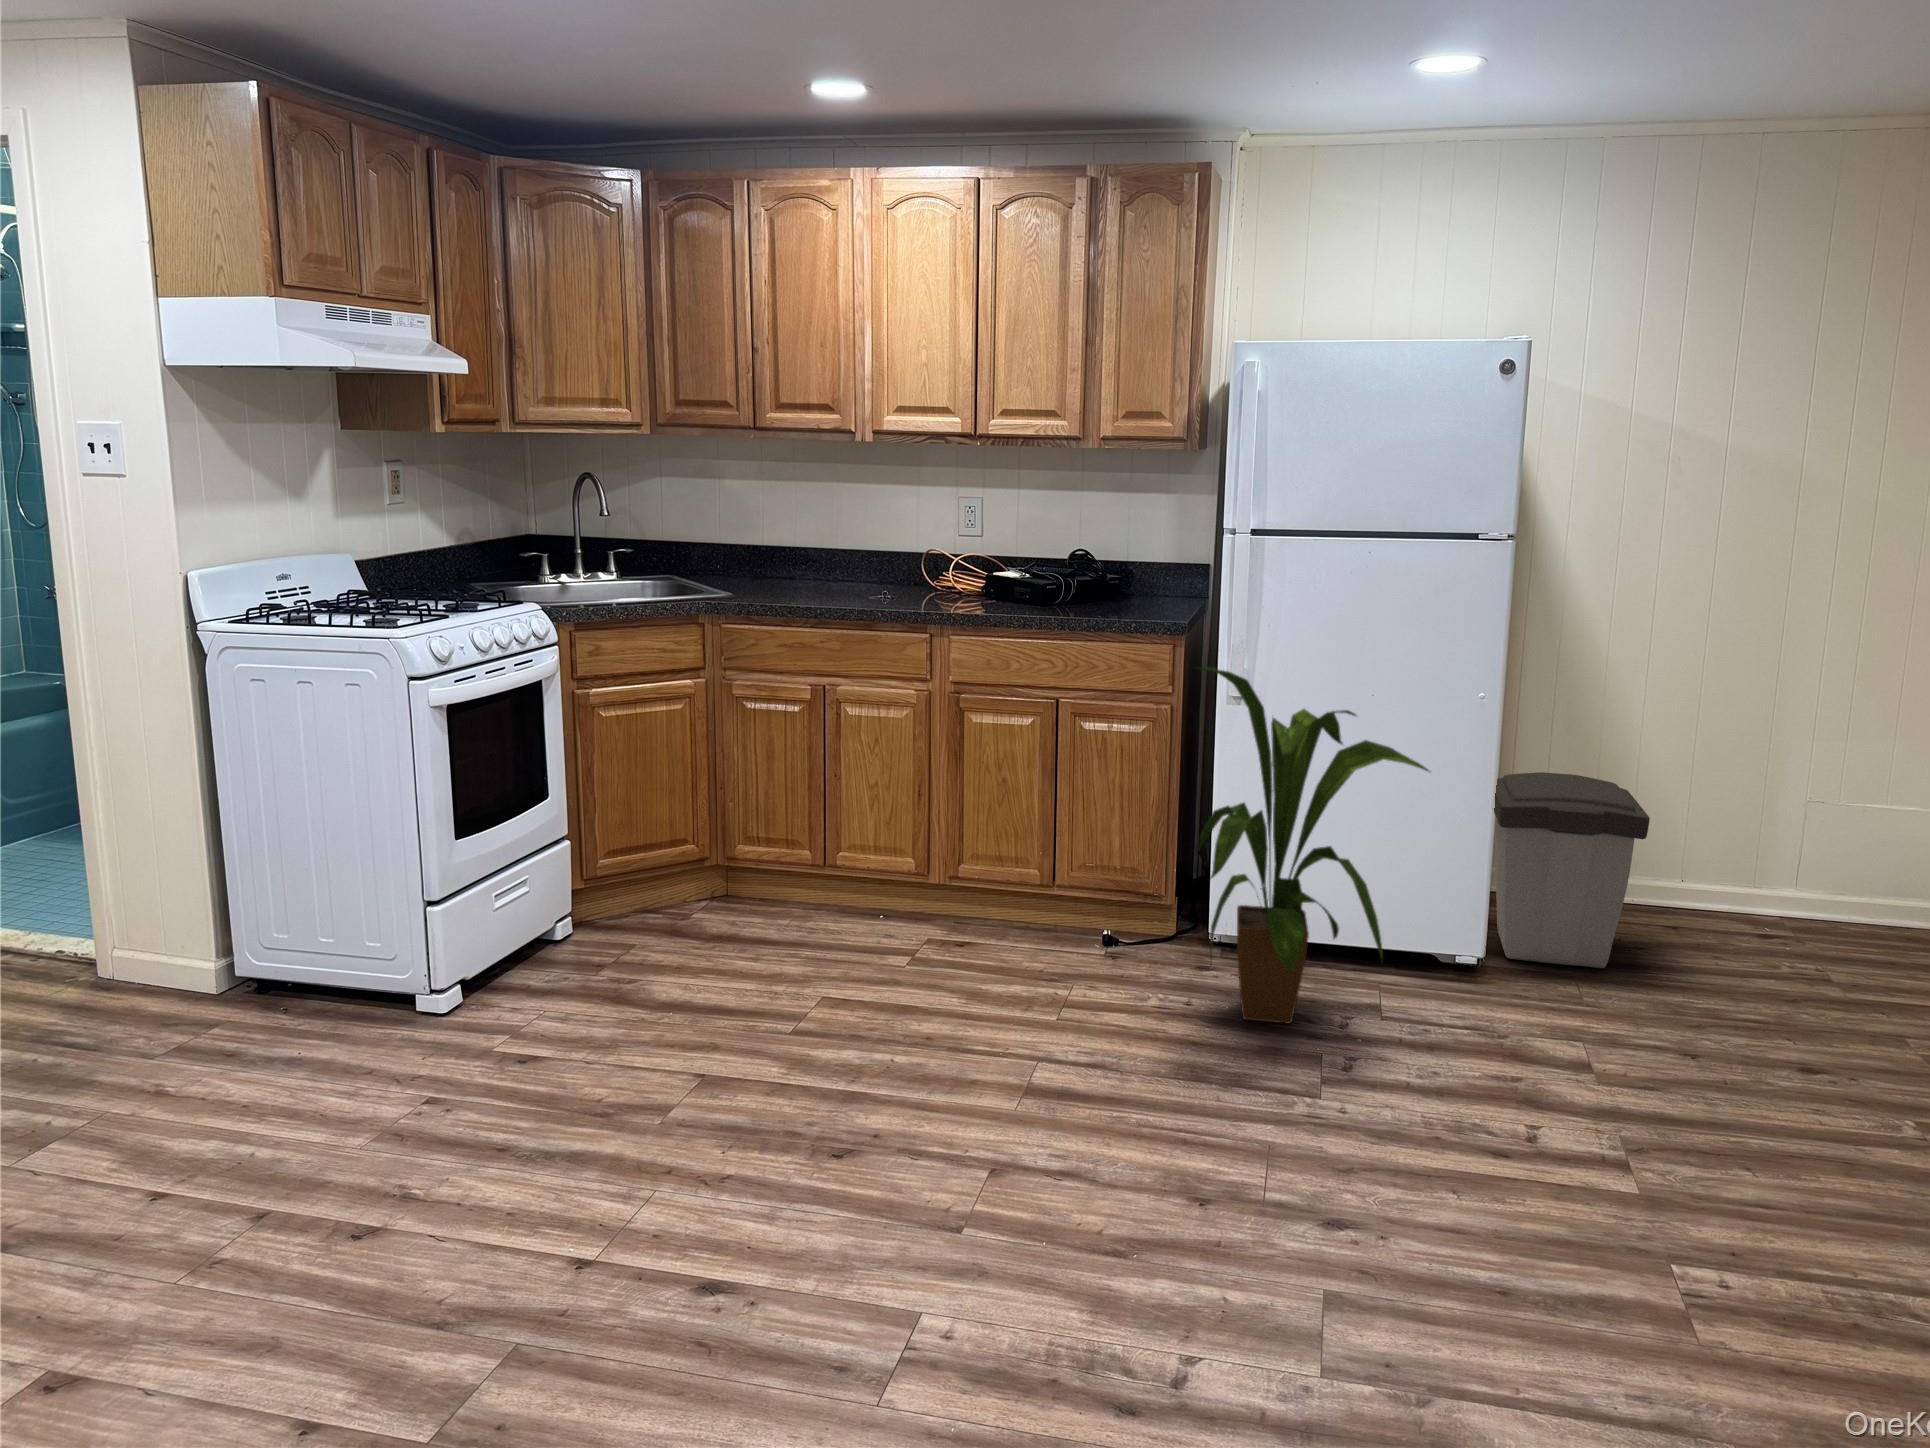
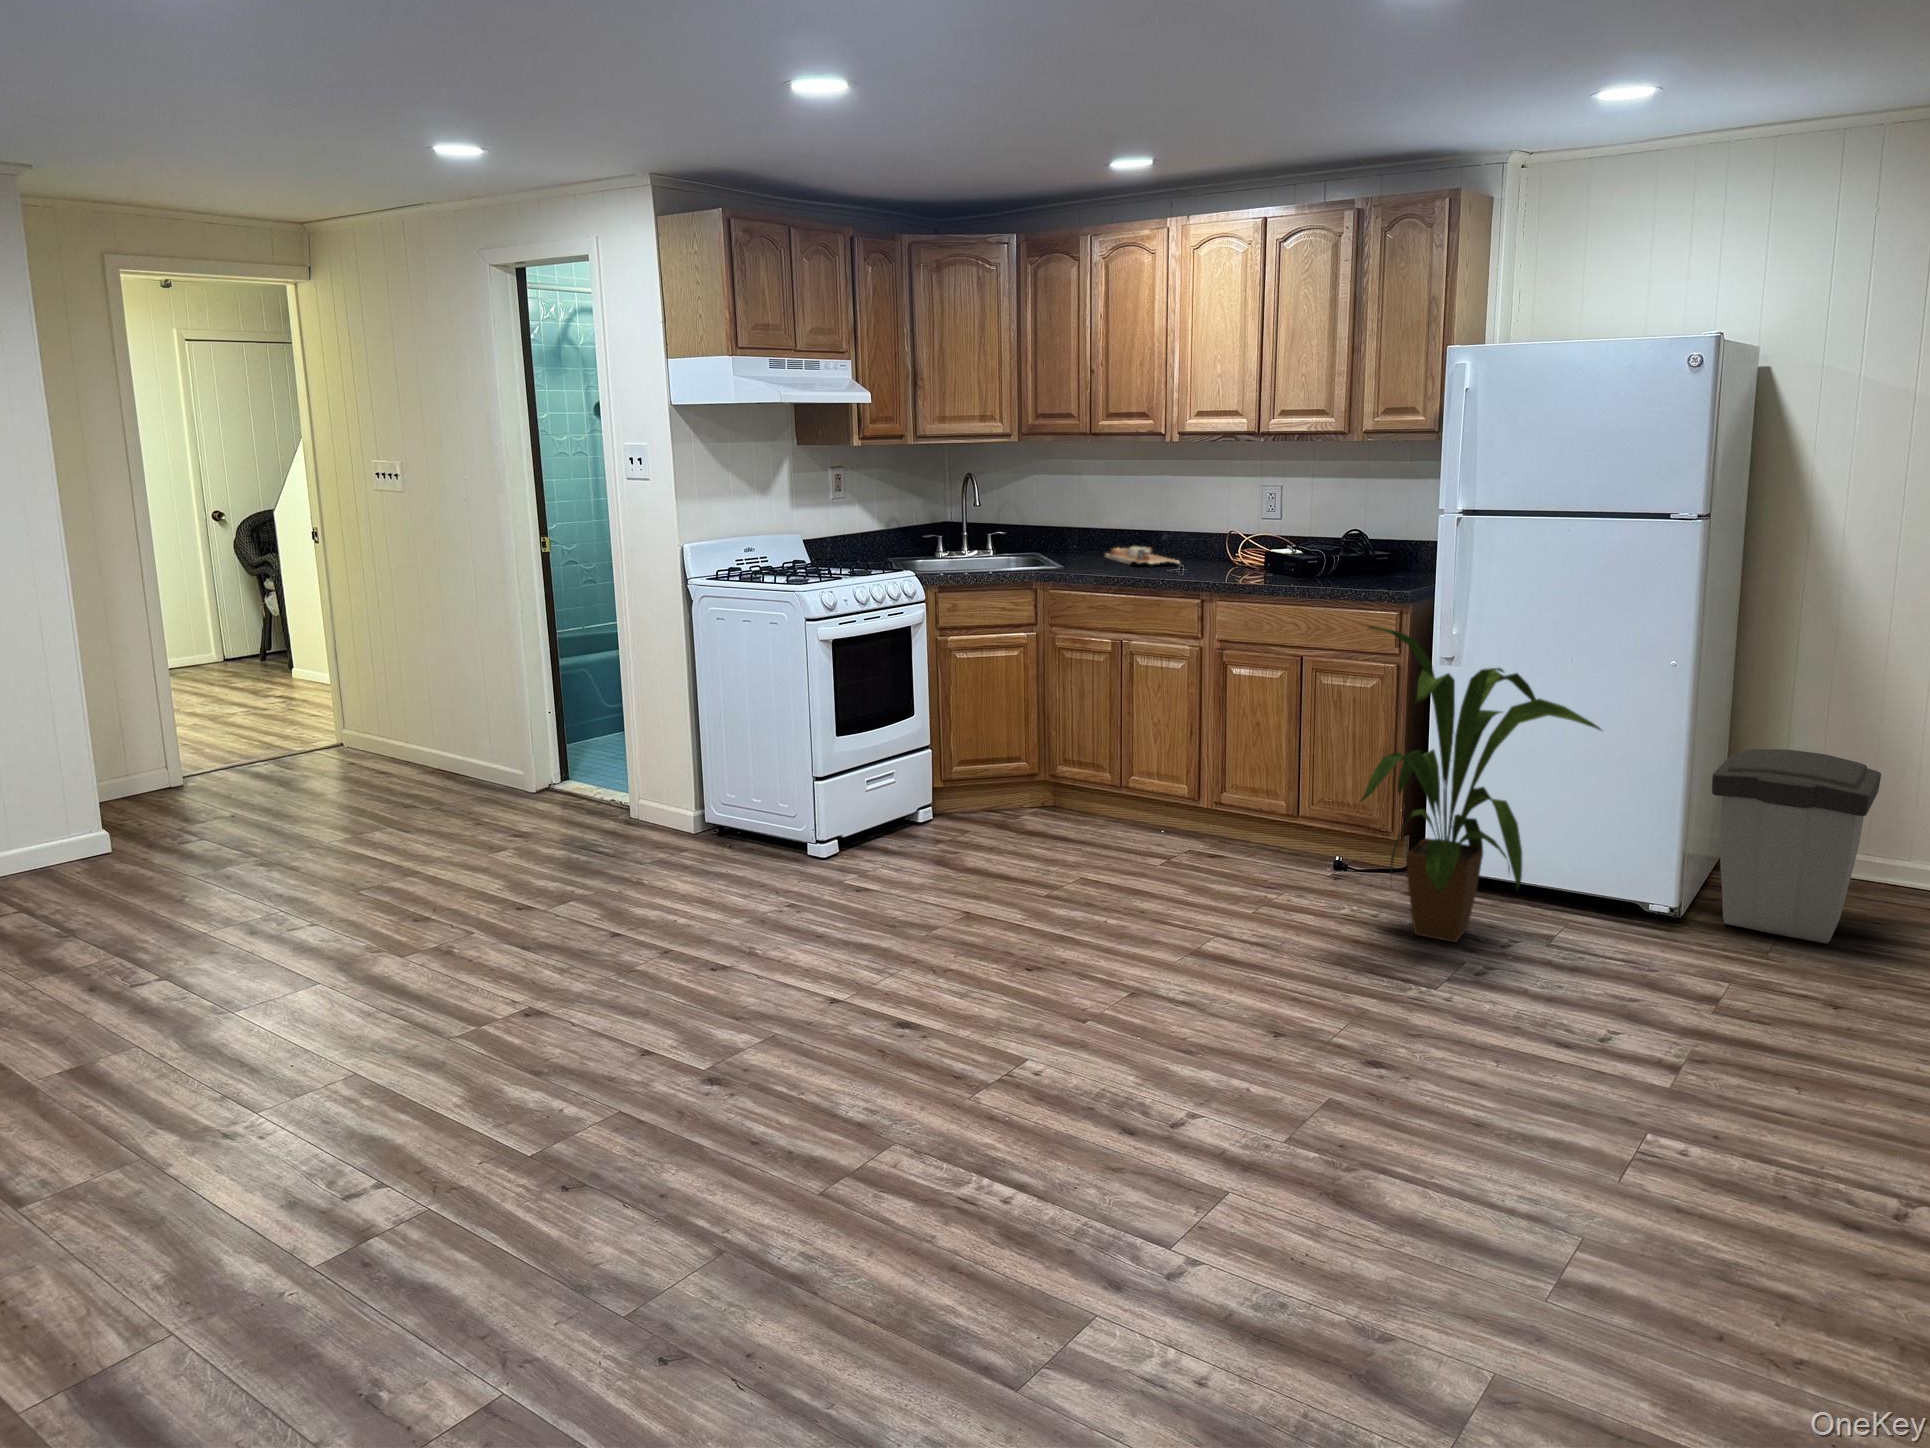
cutting board: none [760,568,868,591] -> present [1105,546,1180,564]

